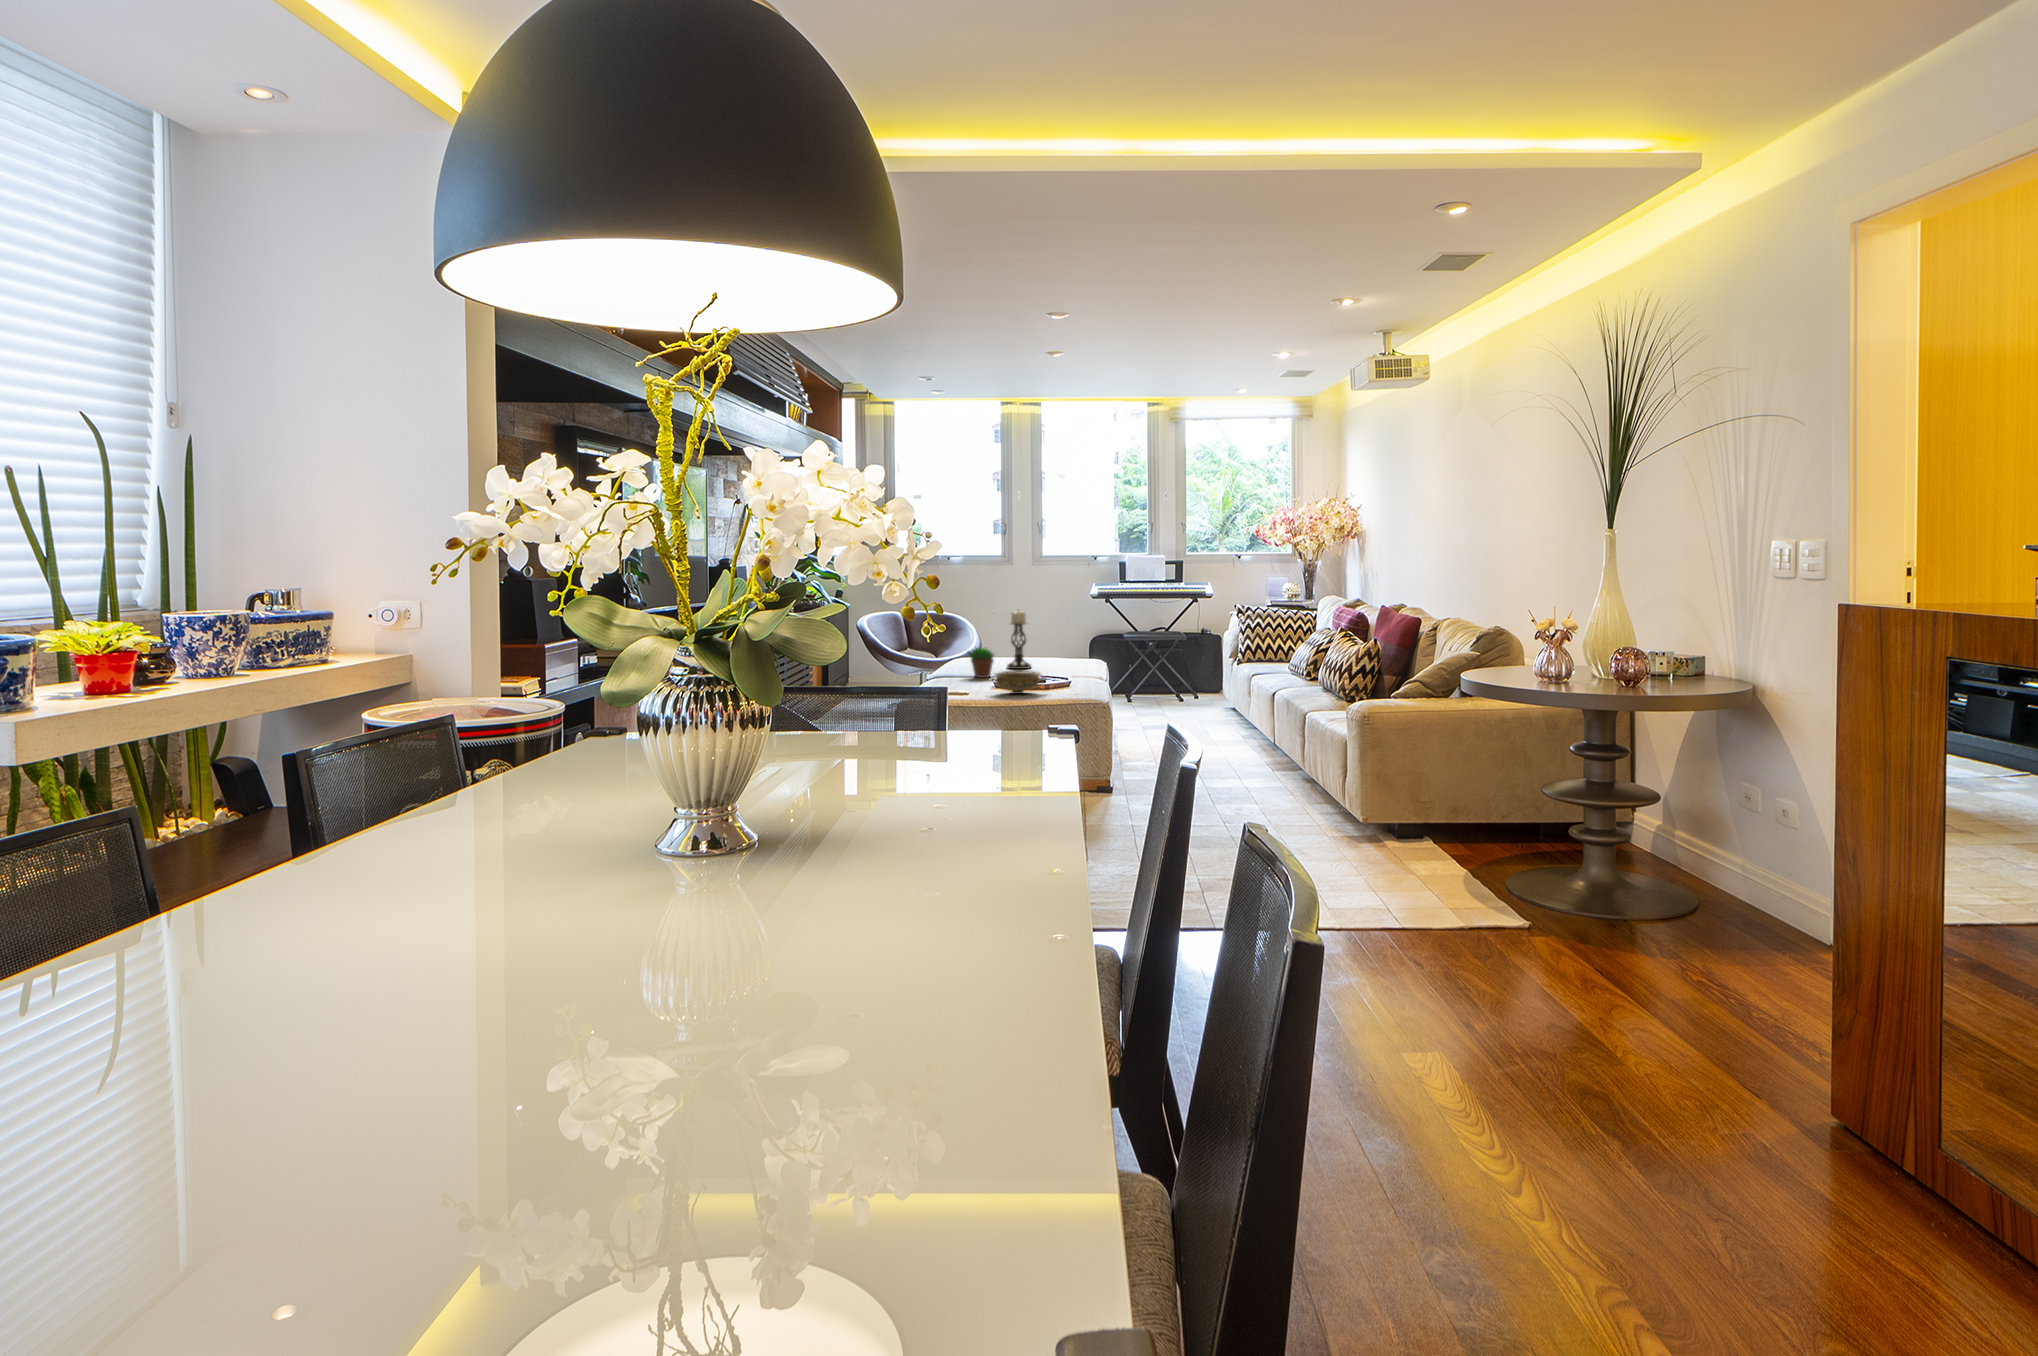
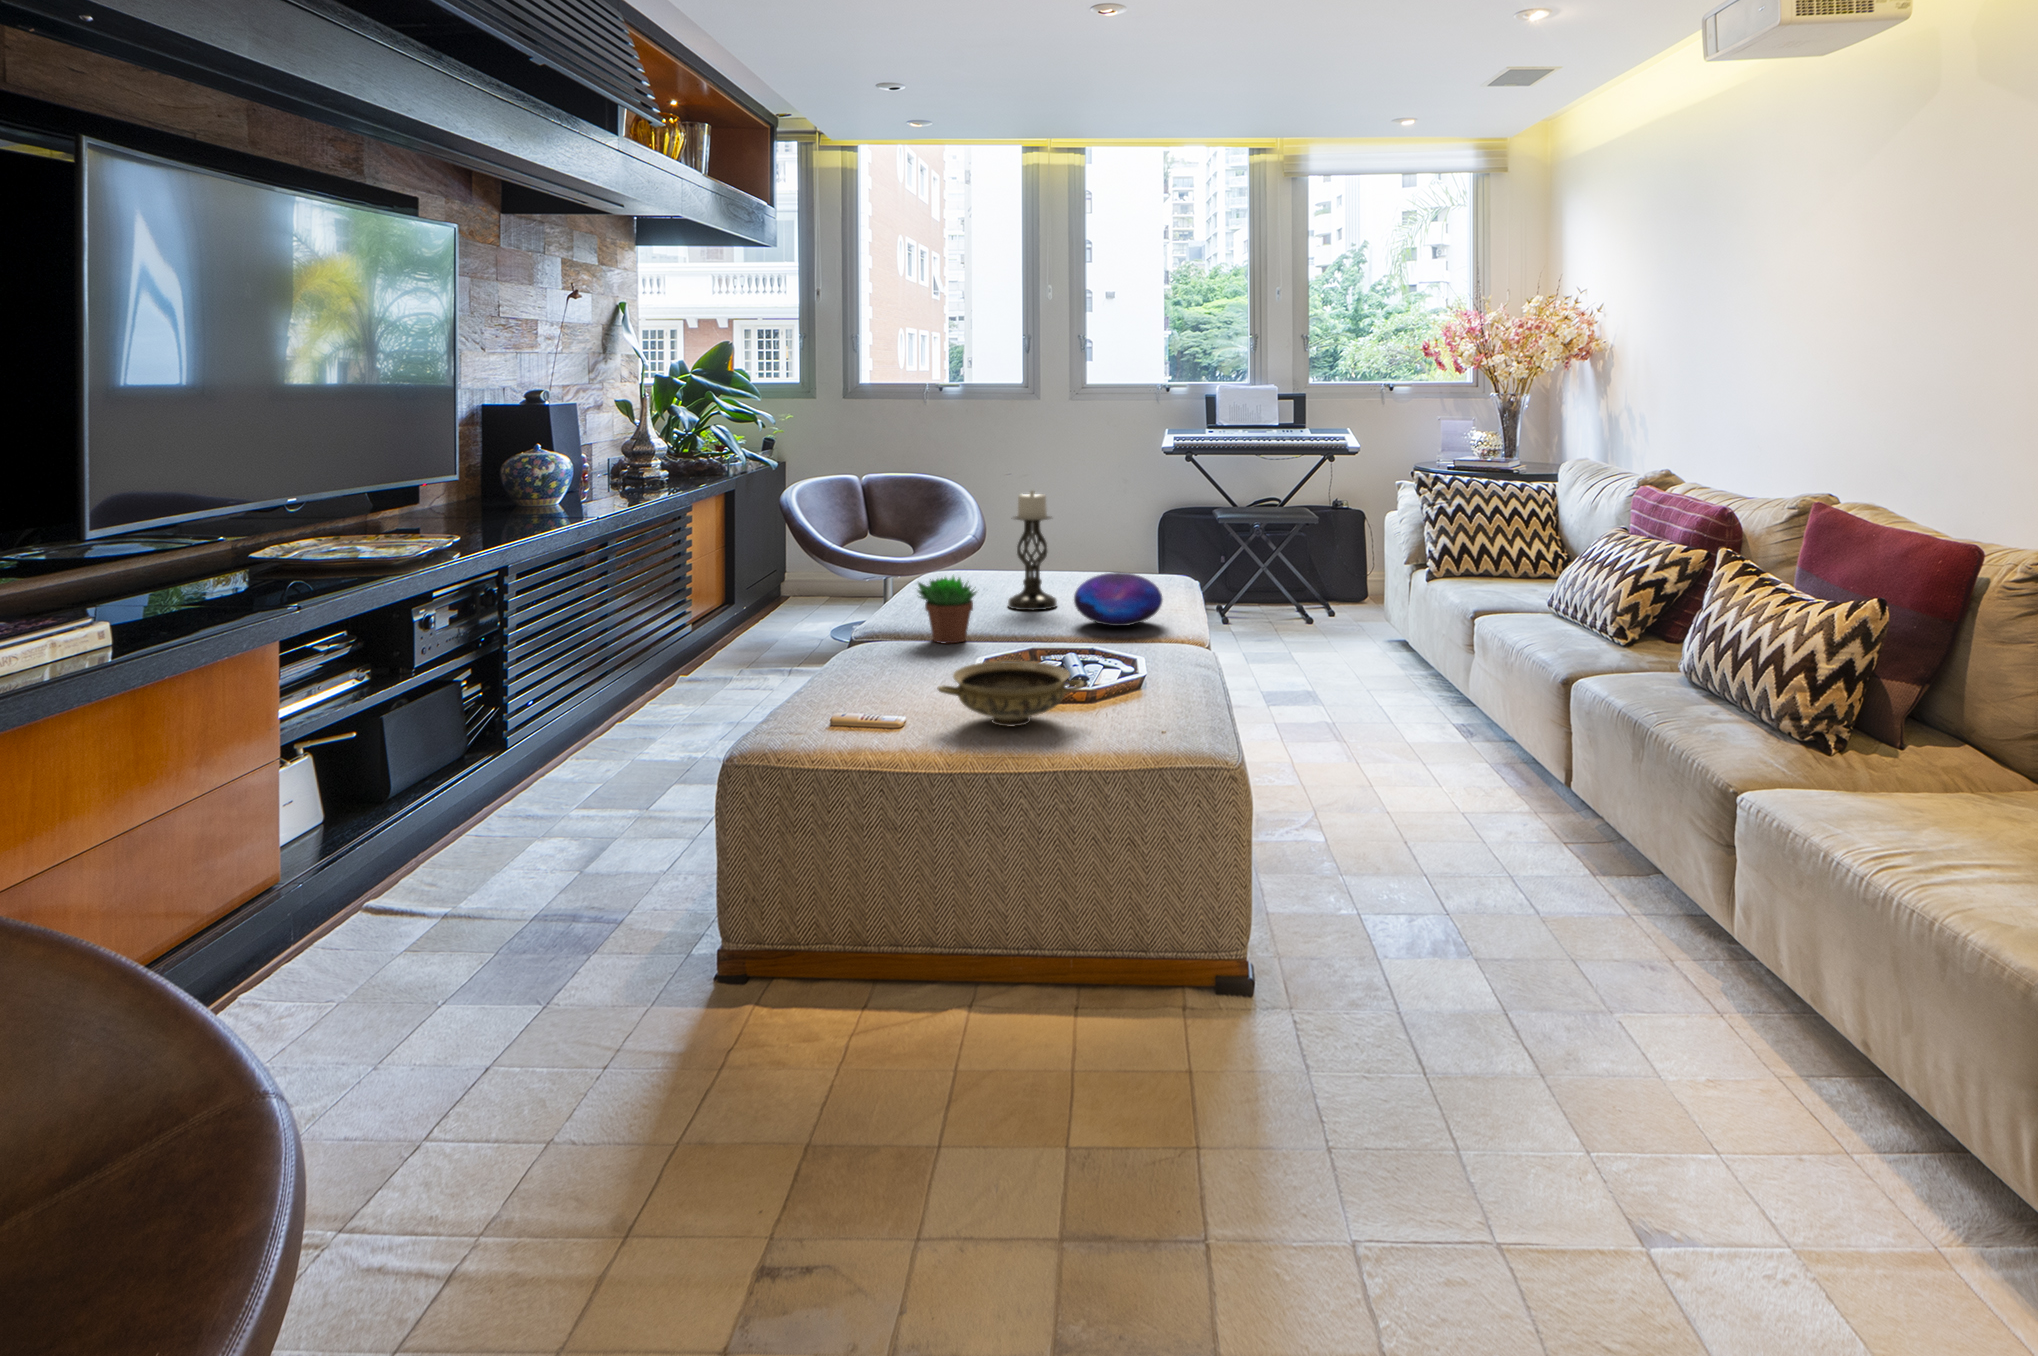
decorative orb: none [1040,647,1084,673] -> present [1074,572,1163,626]

